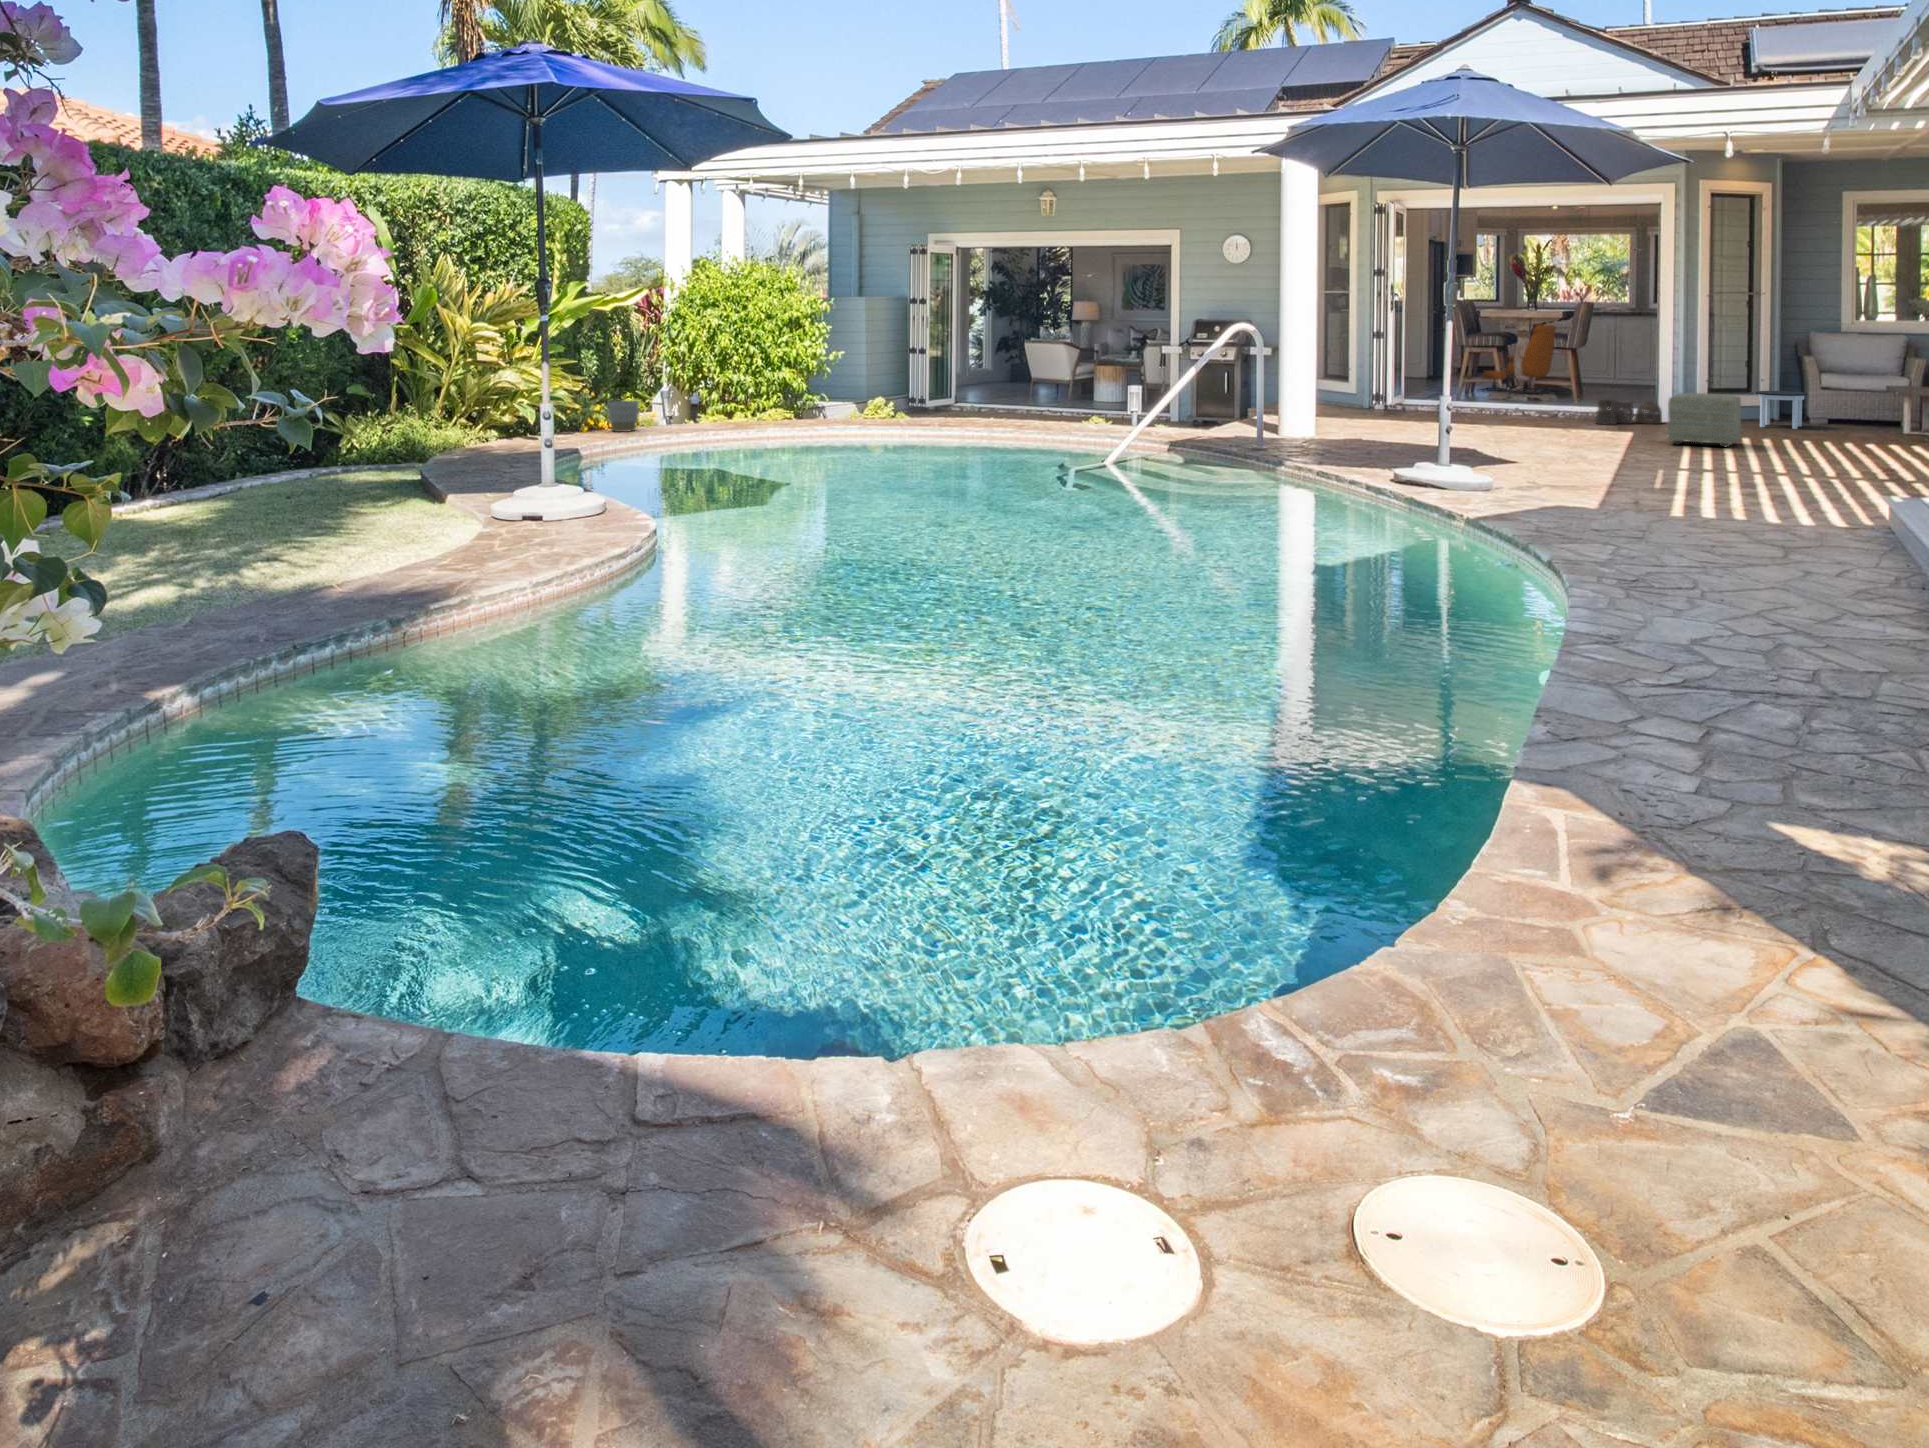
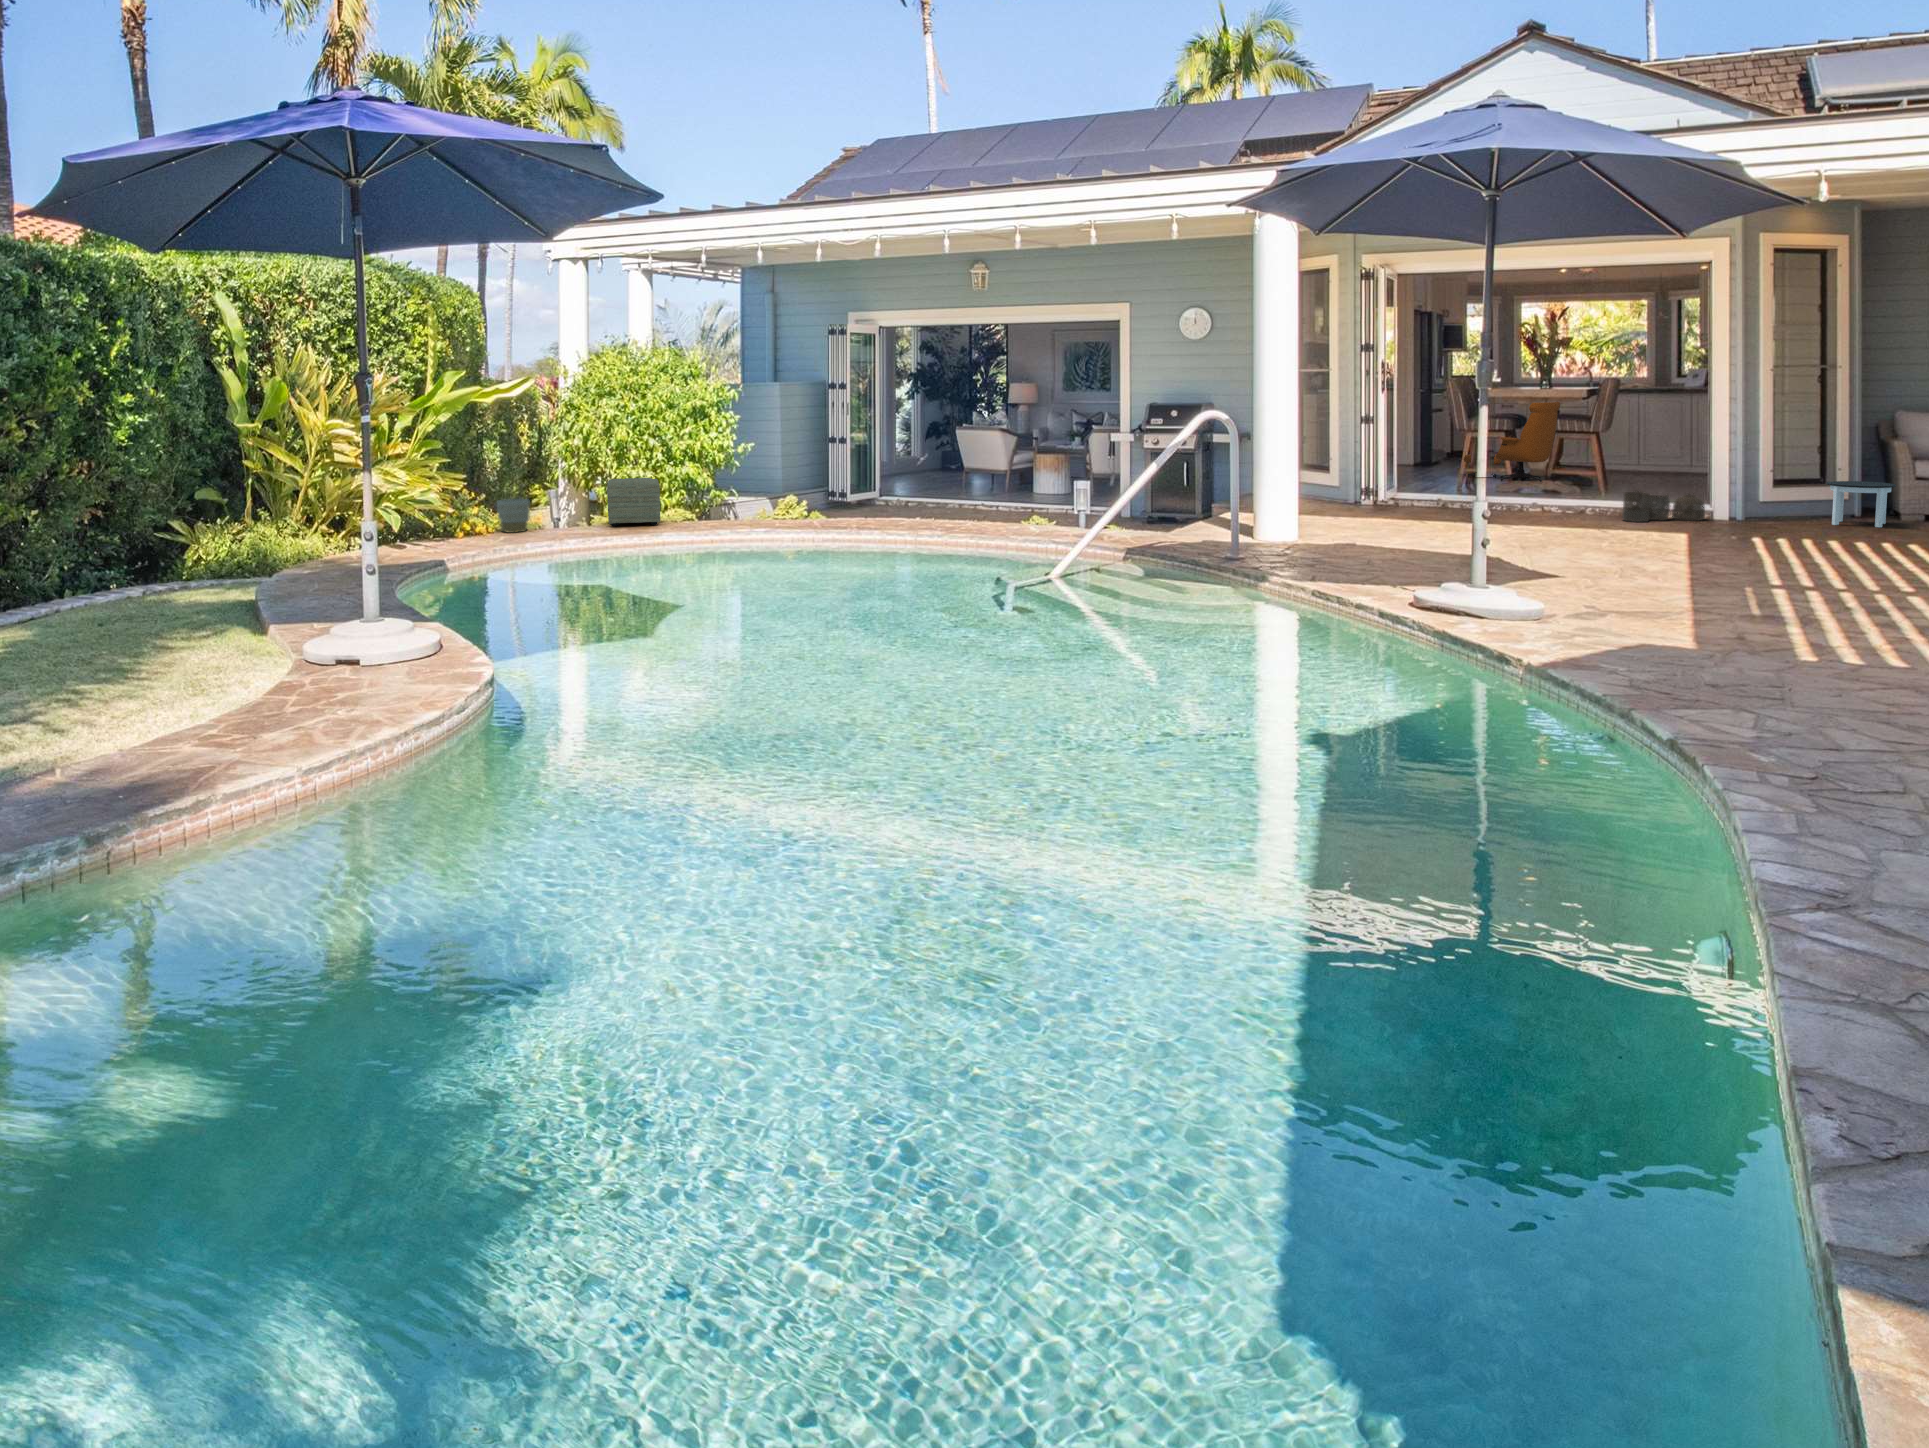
ottoman: present [1668,393,1741,447] -> present [607,478,660,526]

